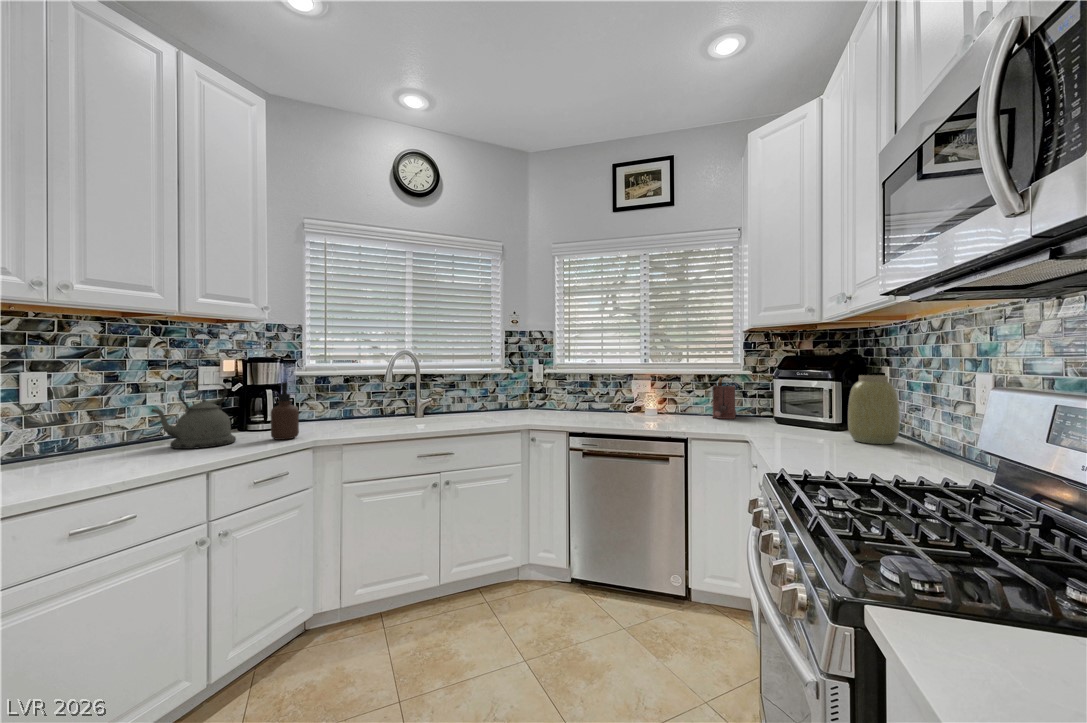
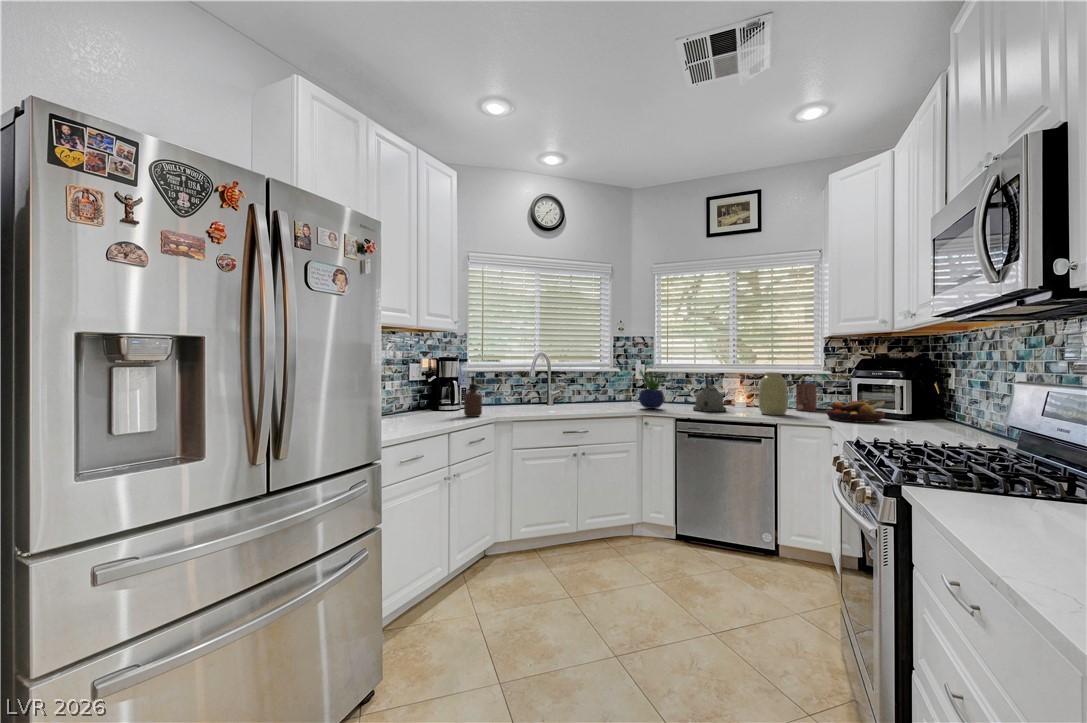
potted plant: none [528,368,563,420] -> present [639,370,667,409]
vase: present [848,375,900,444] -> present [758,372,788,415]
kettle: present [152,384,236,449] -> present [693,375,726,412]
fruit bowl: none [744,407,812,436] -> present [826,400,885,423]

